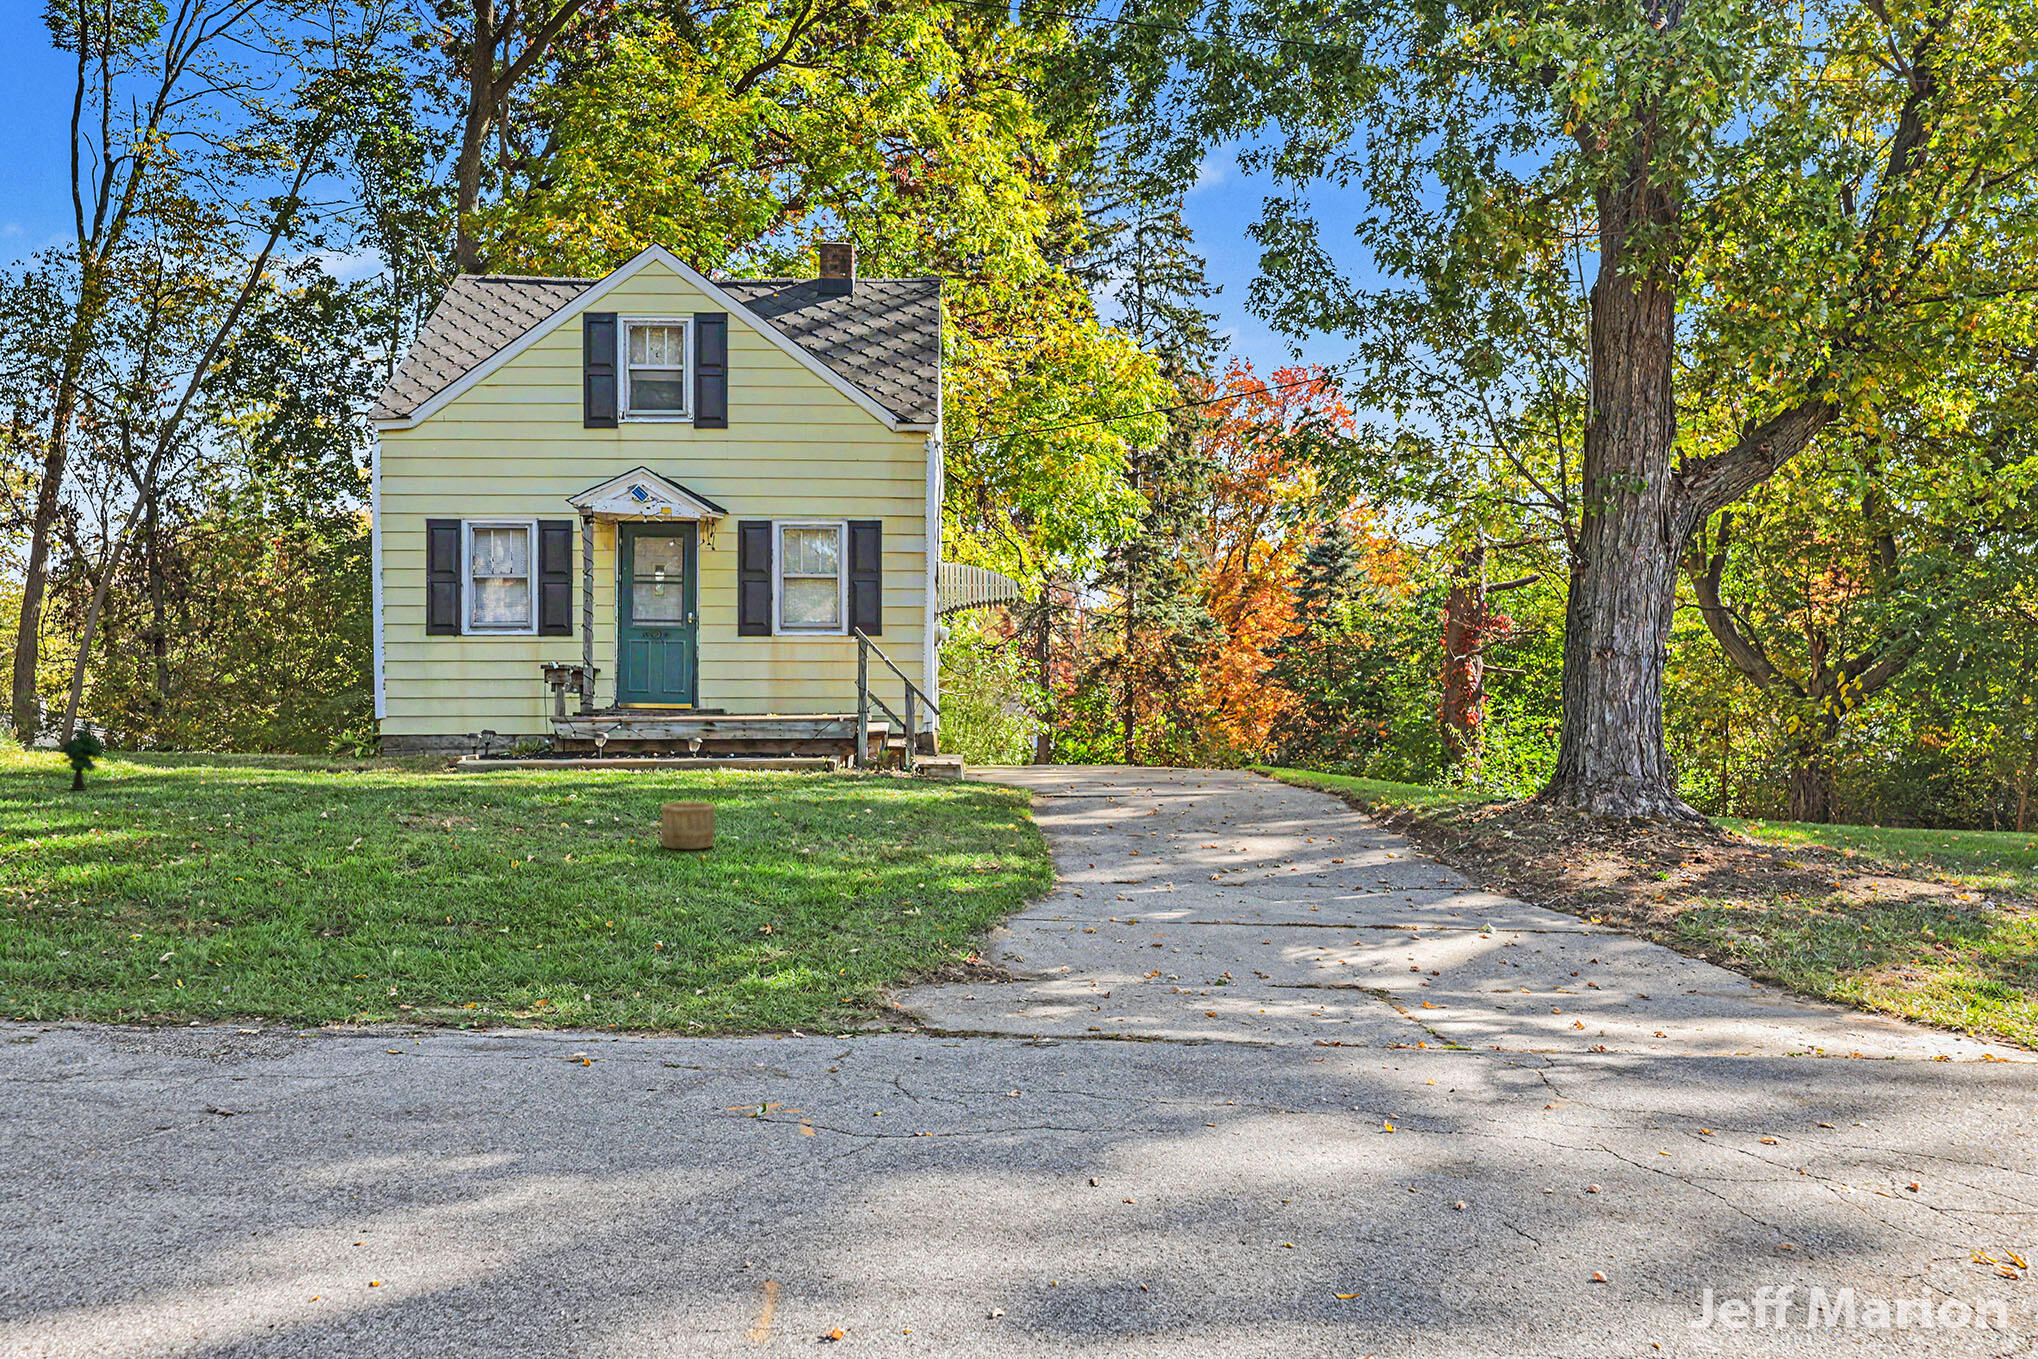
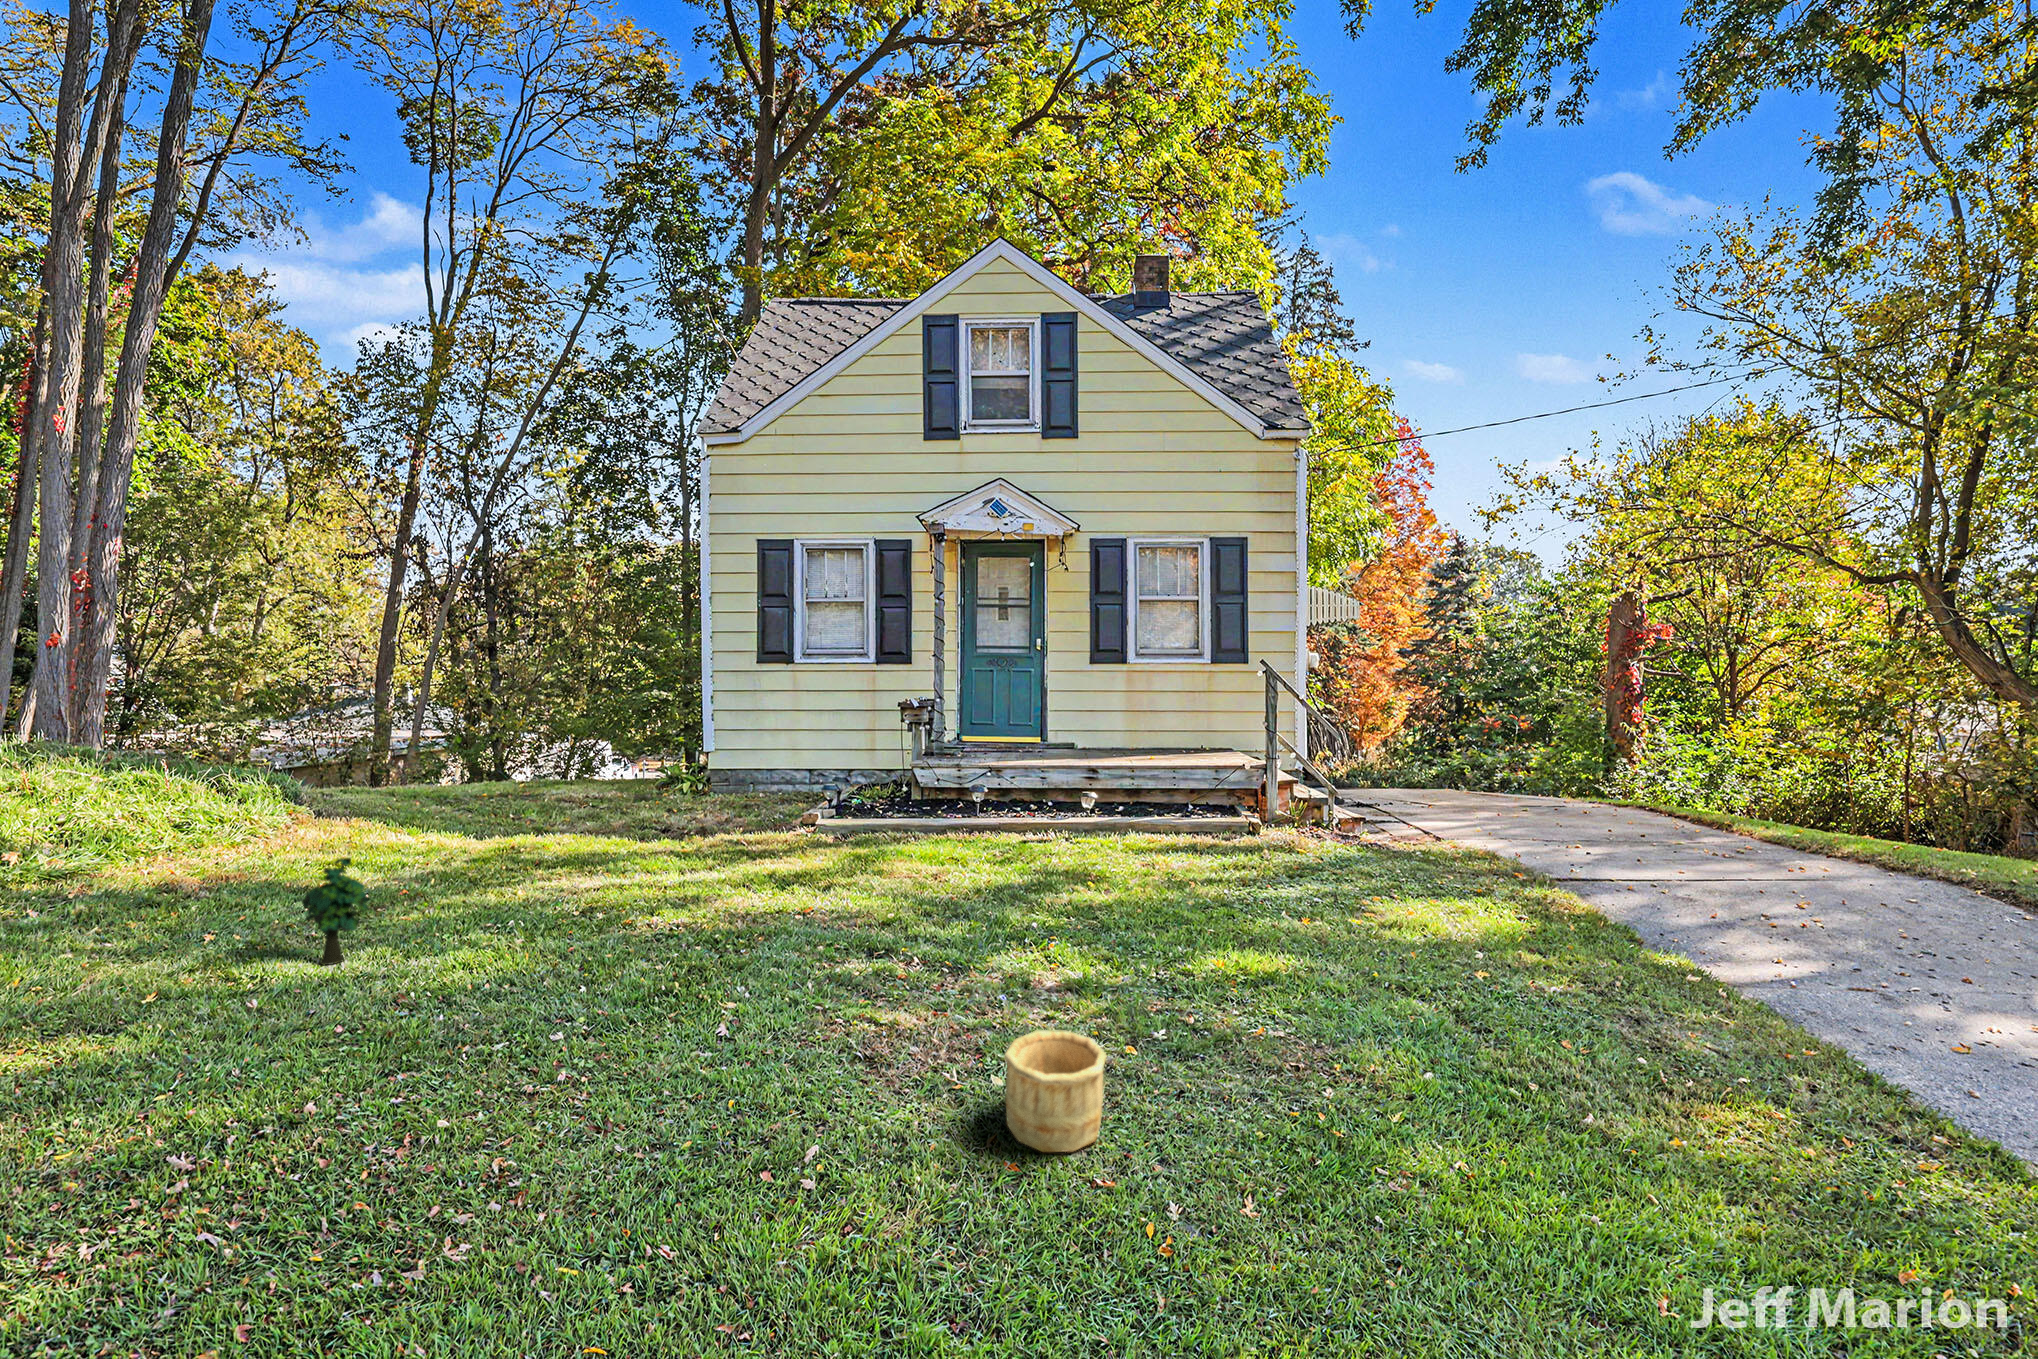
wooden bucket: present [661,801,716,849] -> present [1004,1030,1106,1152]

